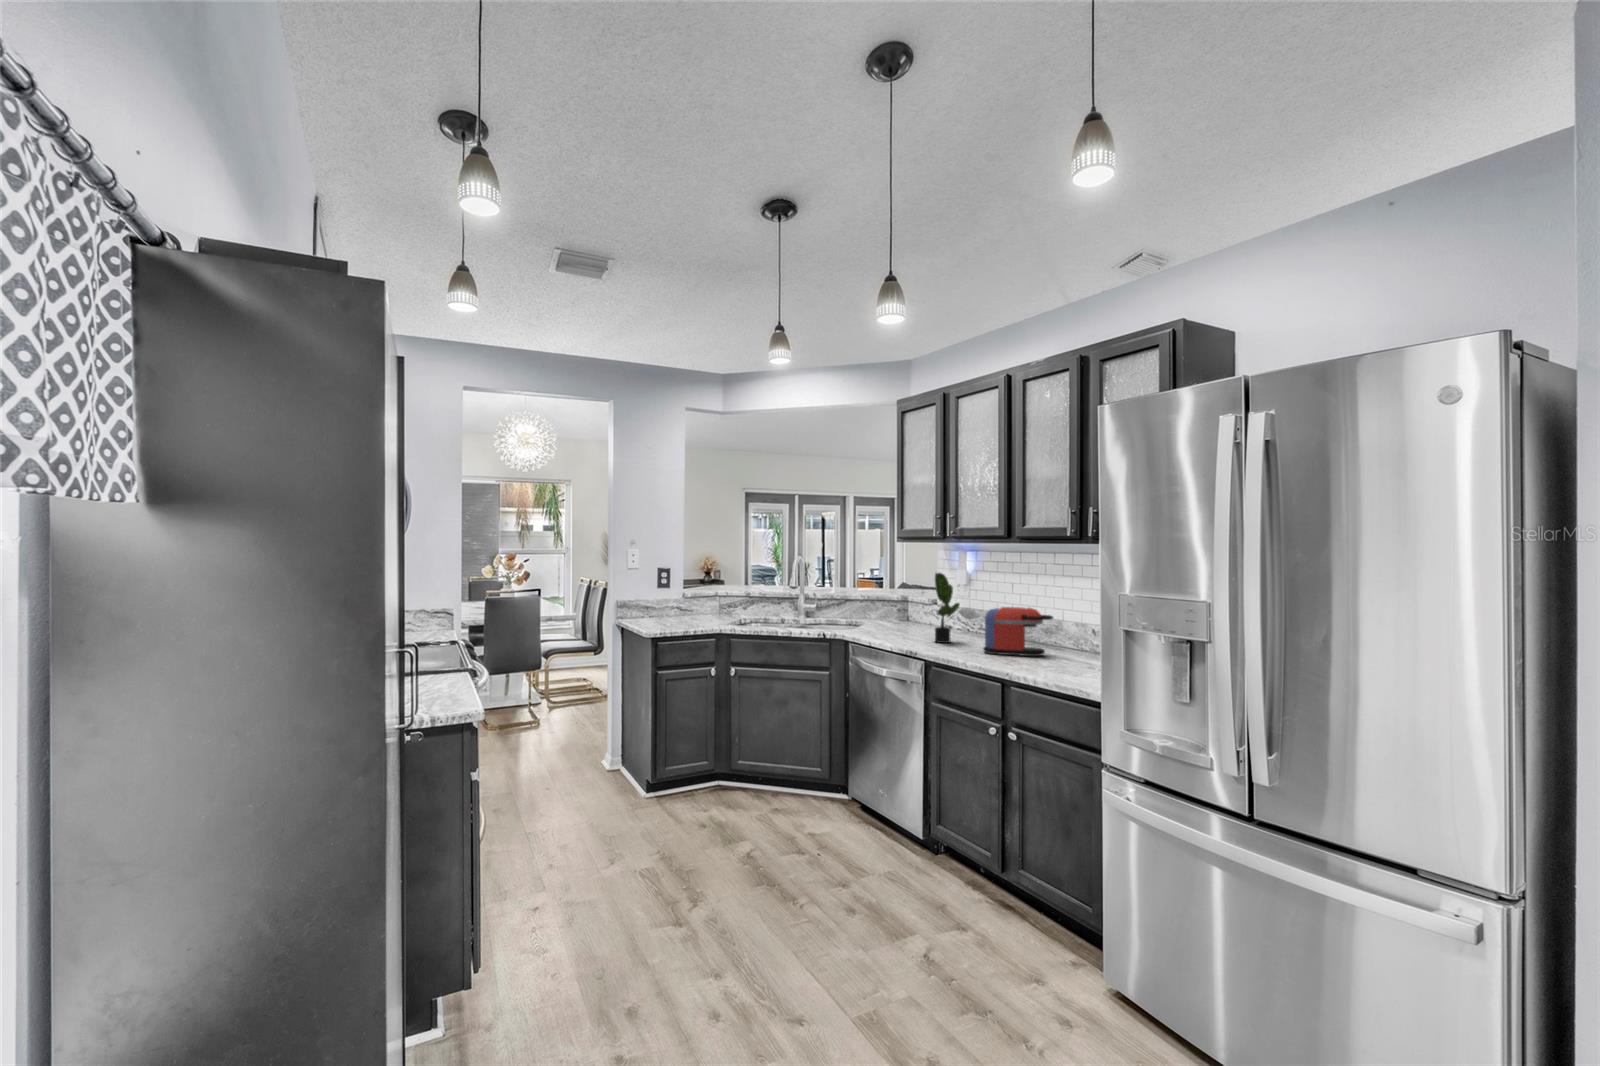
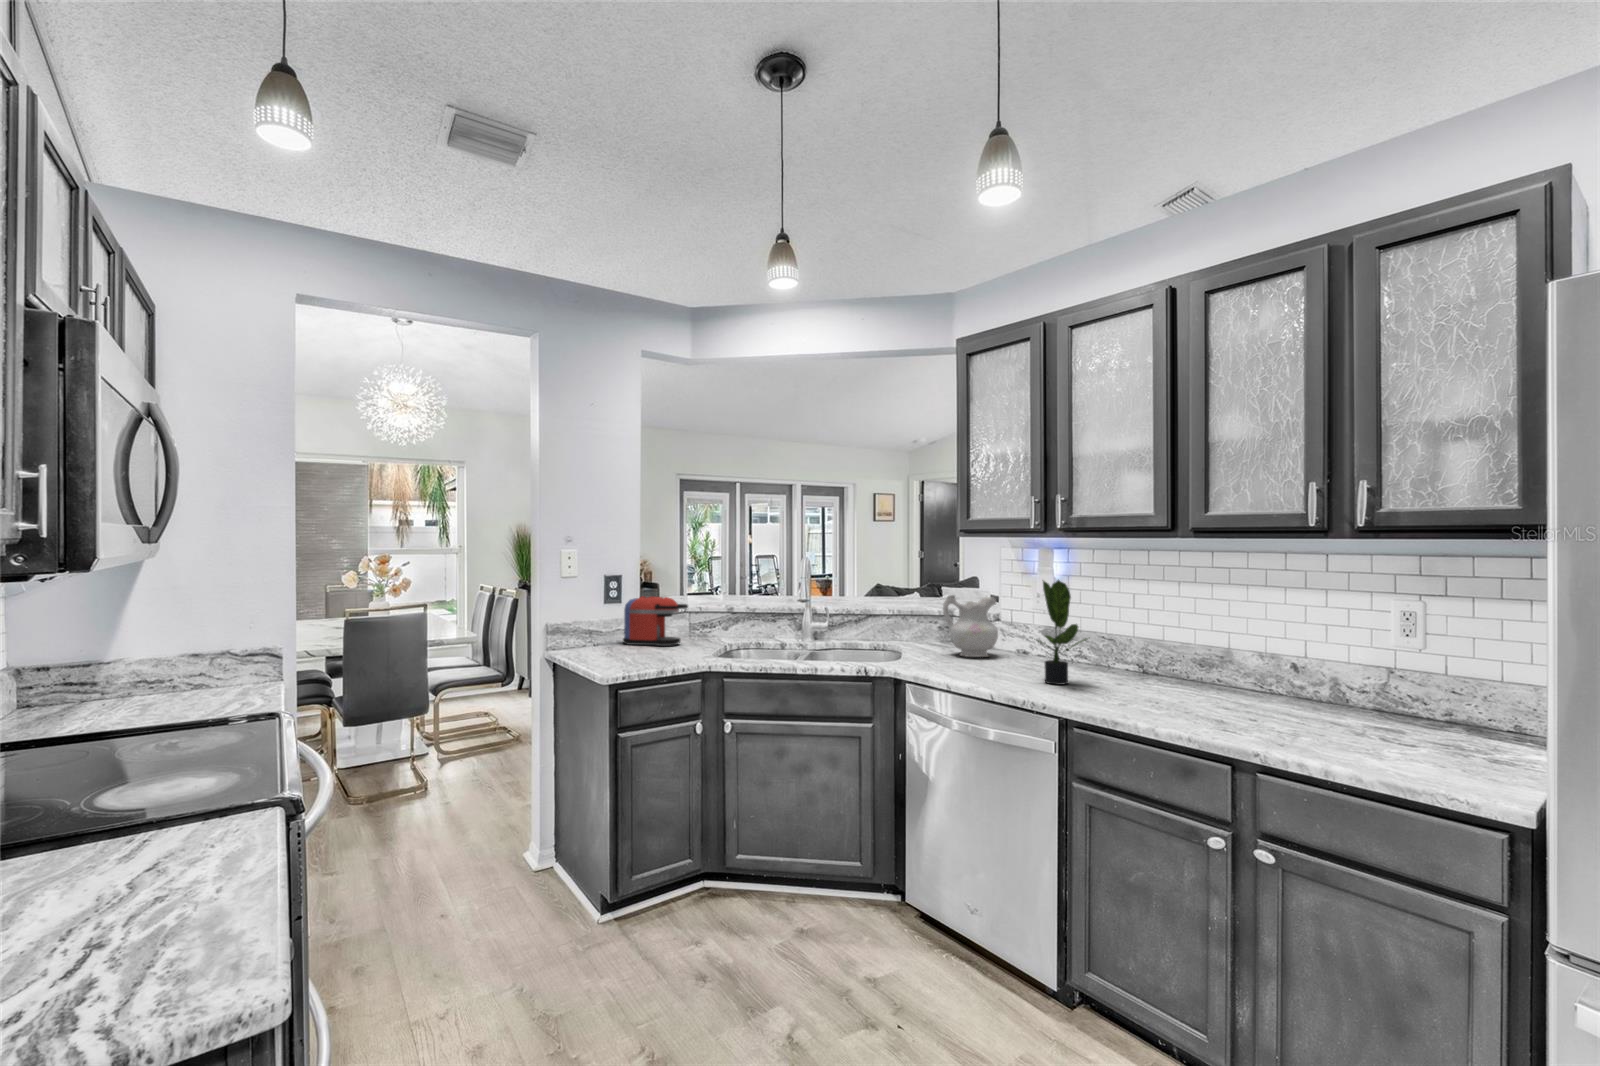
ceramic pitcher: none [887,584,926,628] -> present [943,595,998,657]
coffee maker: present [983,607,1053,656] -> present [623,597,688,646]

